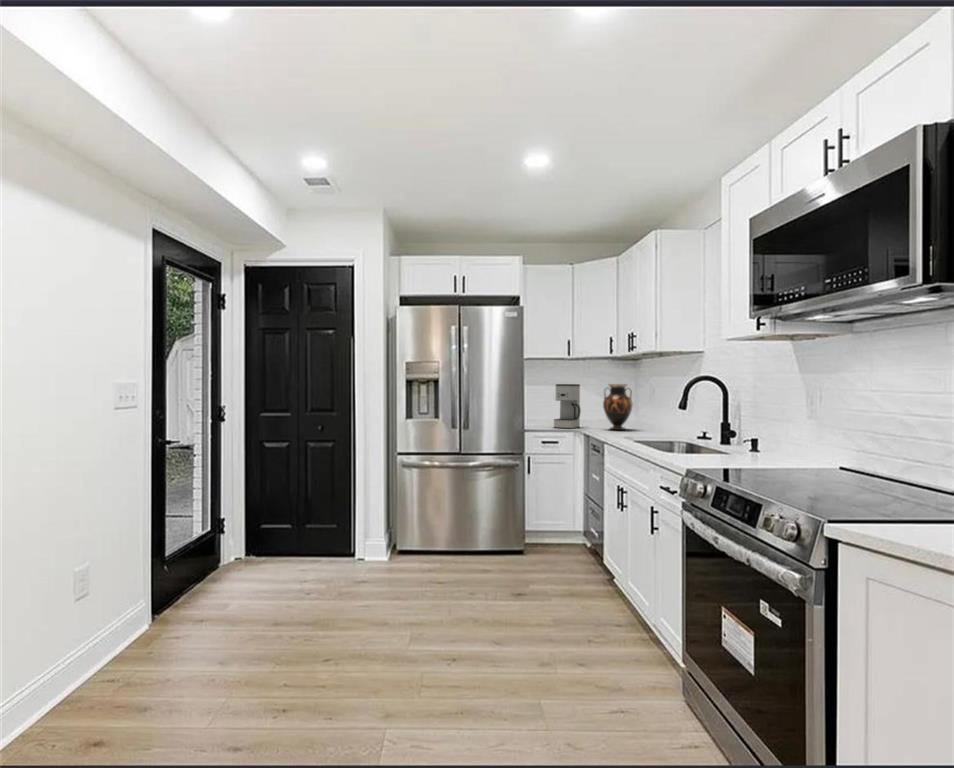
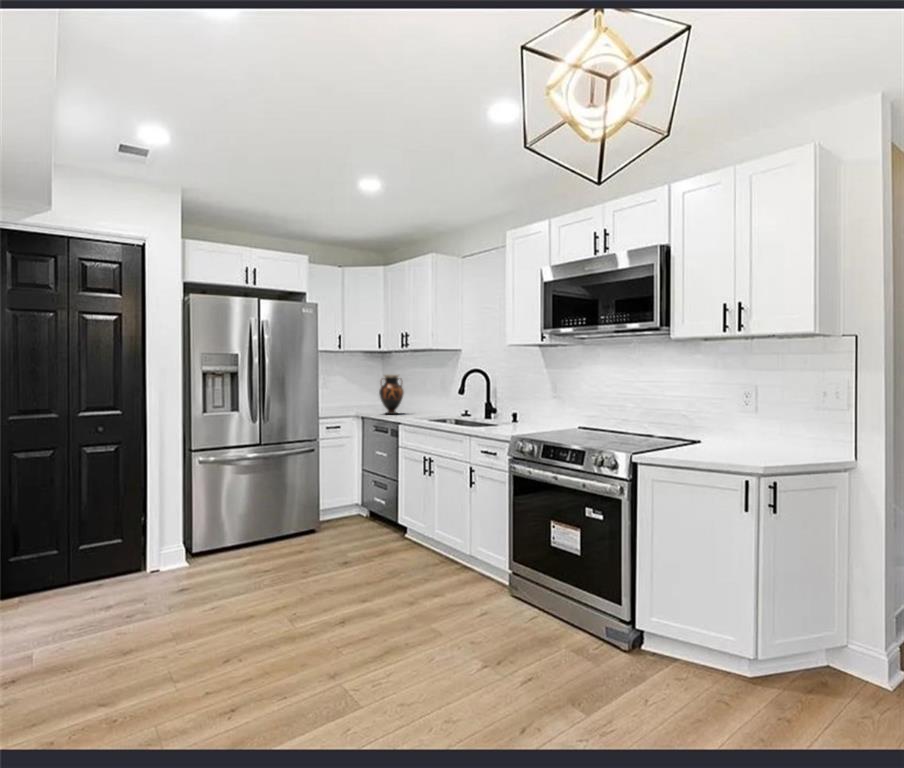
coffee maker: present [554,384,581,428] -> none [333,375,357,415]

